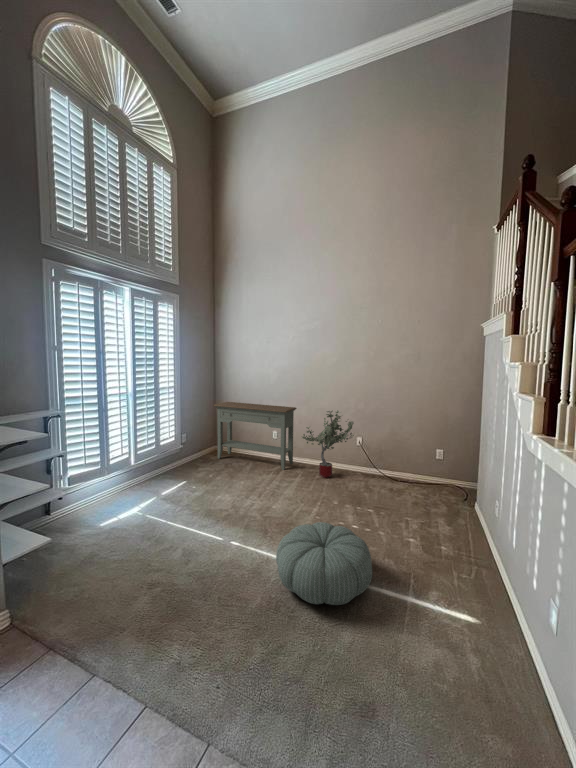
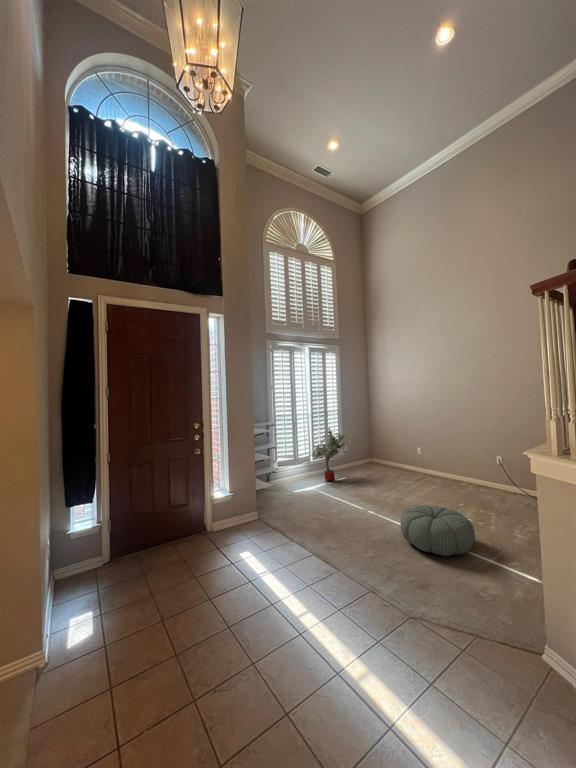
console table: present [213,402,296,470] -> none [366,422,436,479]
potted tree: present [302,411,354,478] -> present [312,428,345,482]

